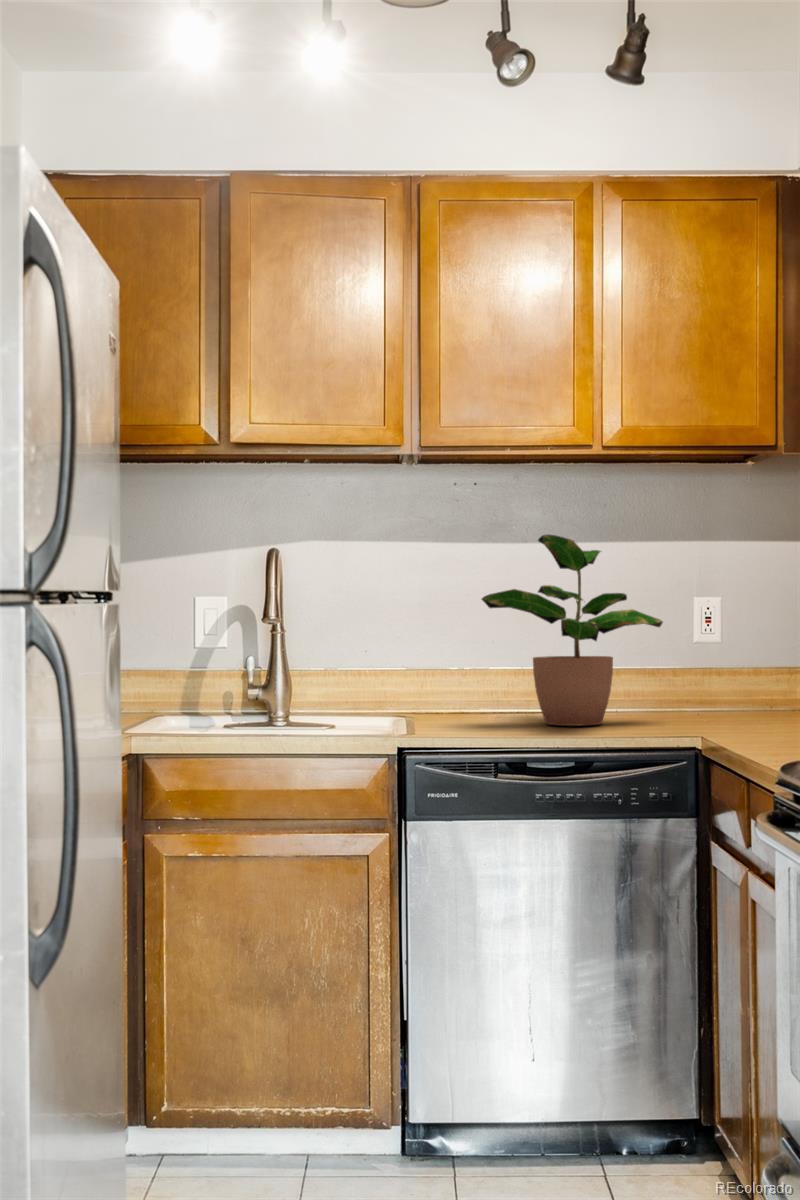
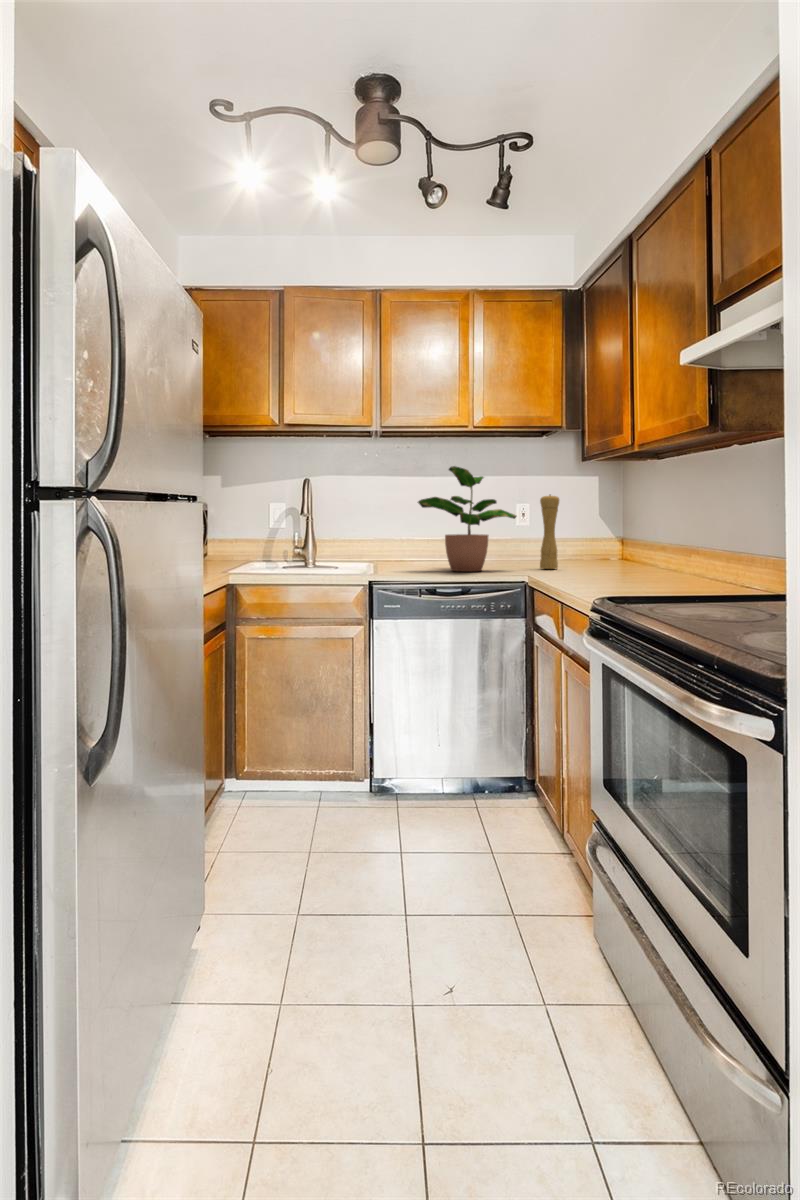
pepper mill: none [703,581,739,717] -> present [540,495,559,569]

